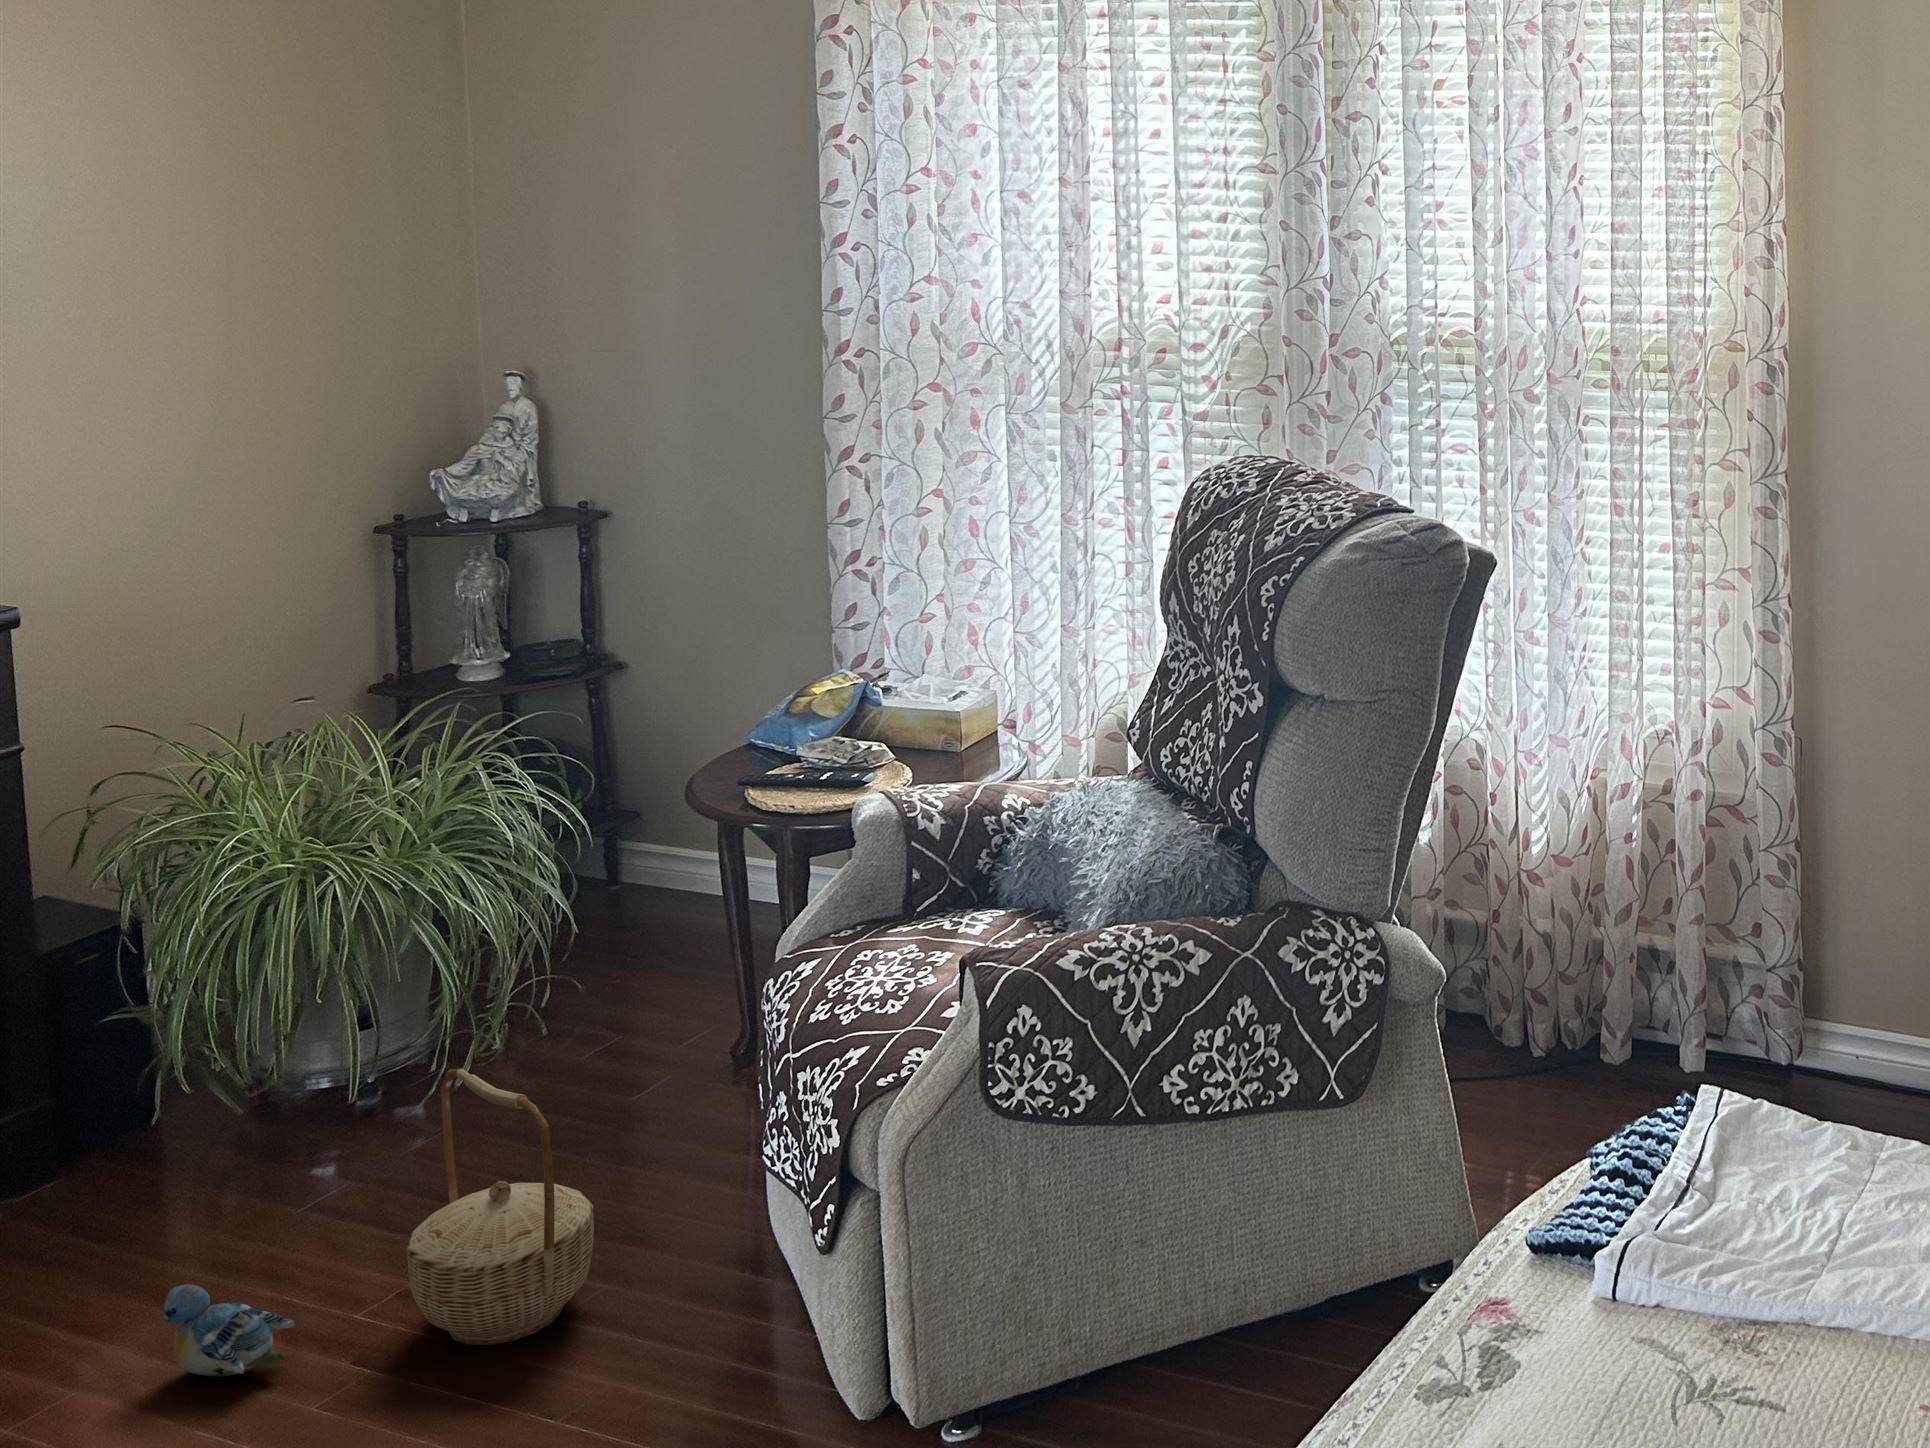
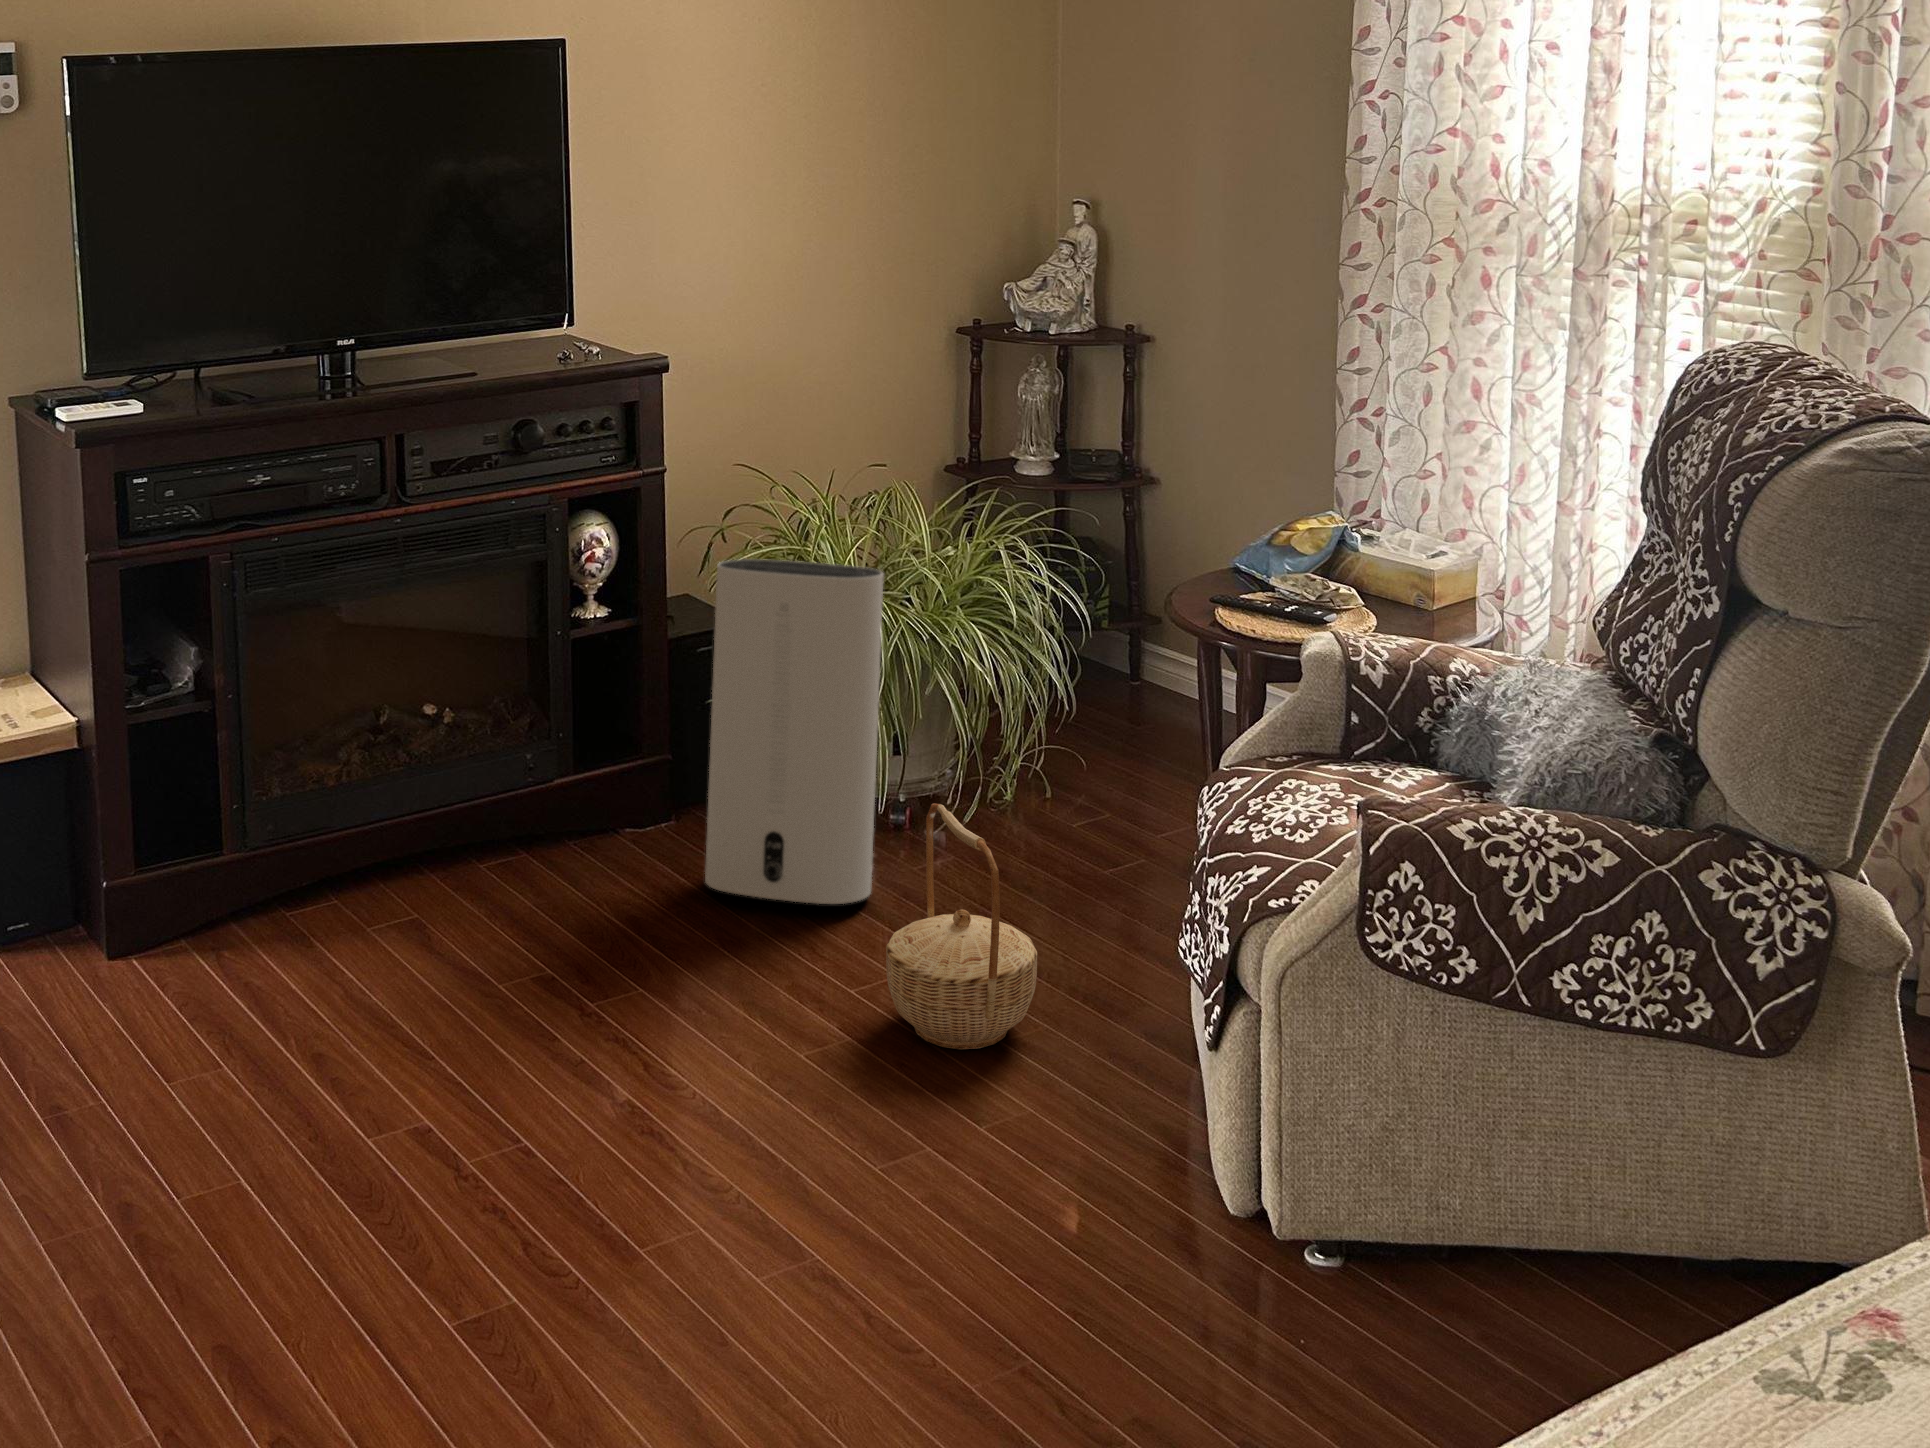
air purifier: none [117,817,357,1245] -> present [705,559,884,904]
plush toy: present [163,1285,295,1377] -> none [711,926,802,1010]

